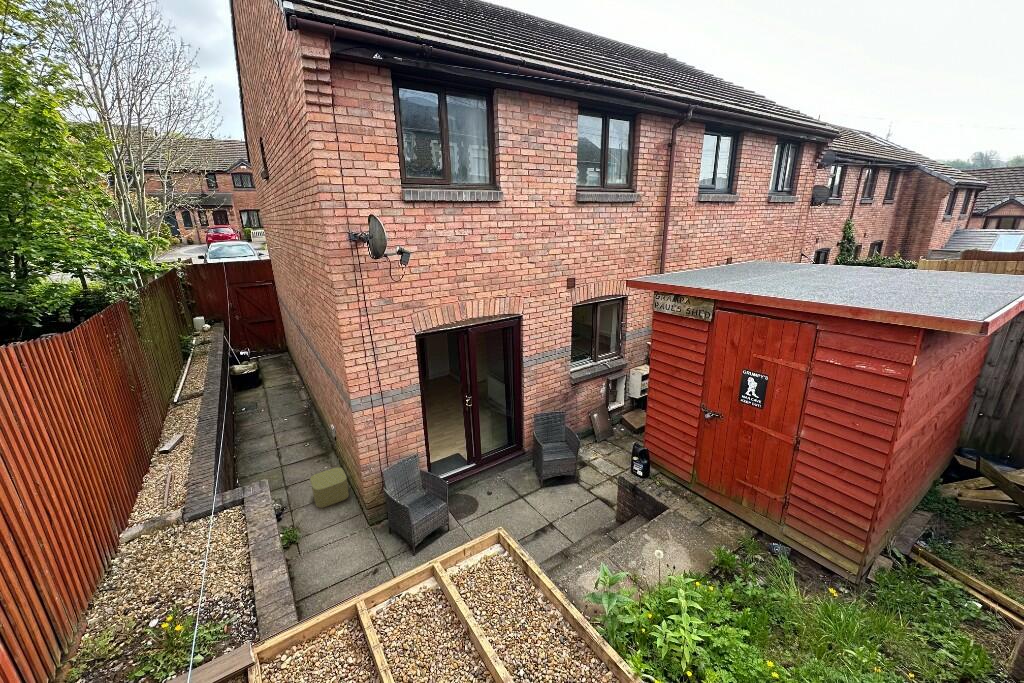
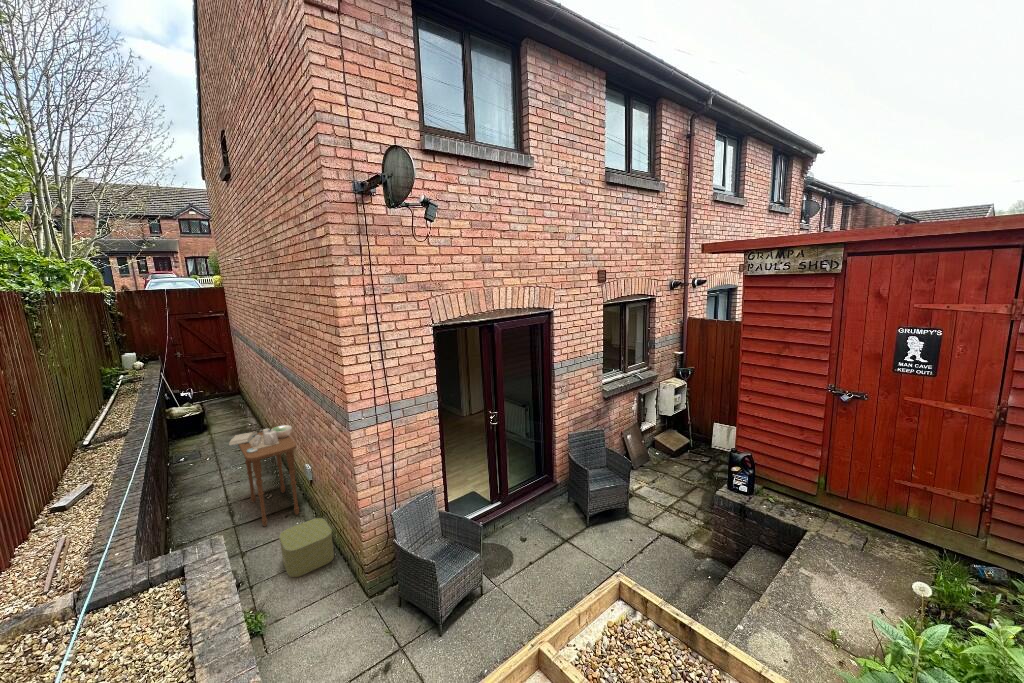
side table: none [275,395,327,470] -> present [229,425,299,527]

